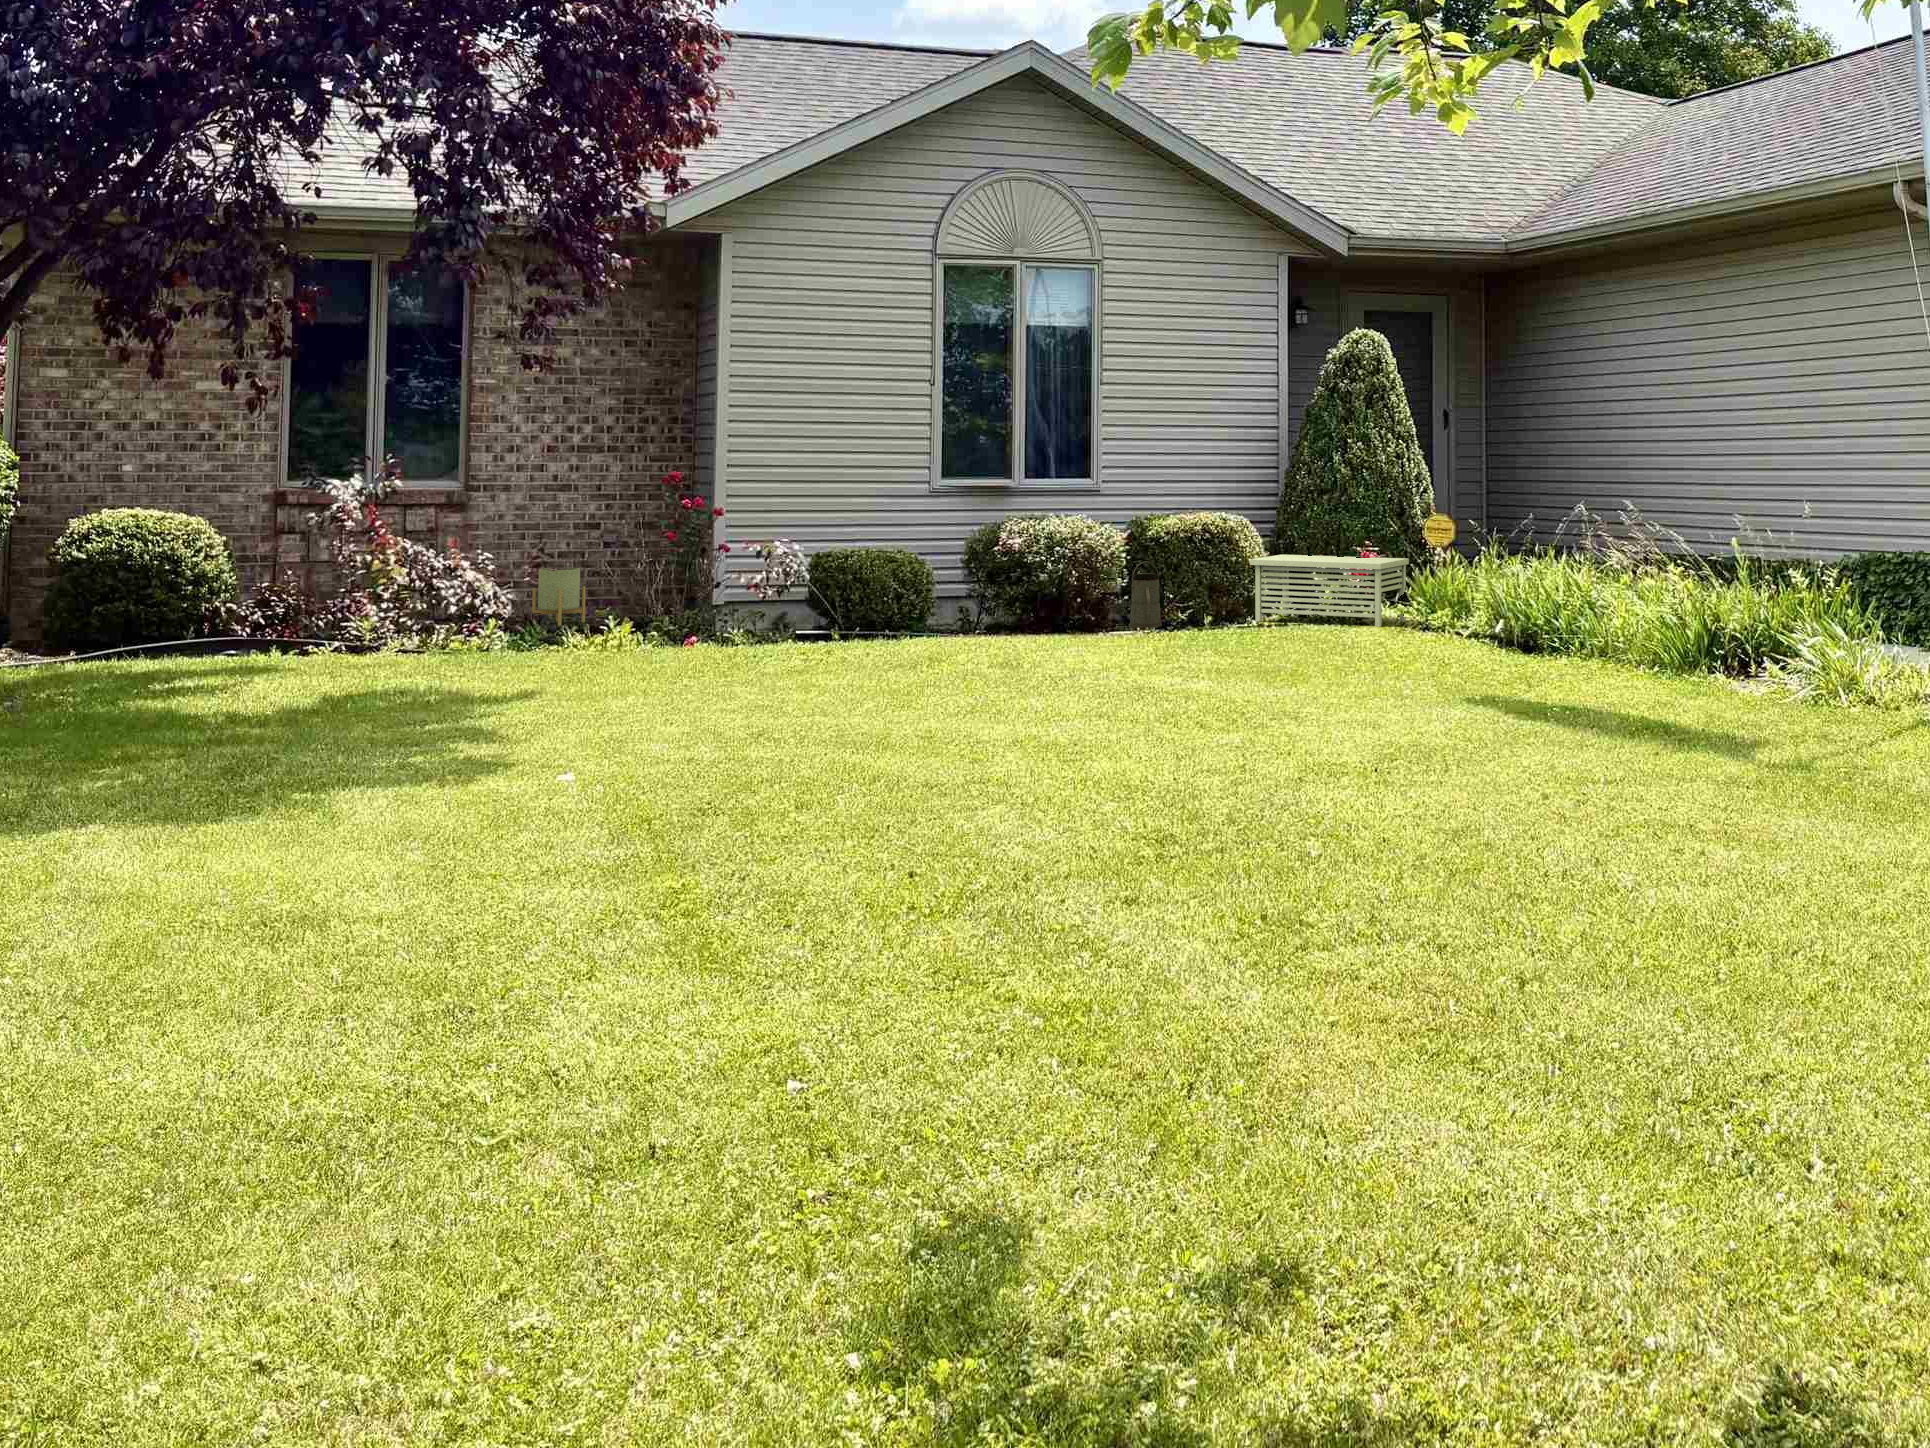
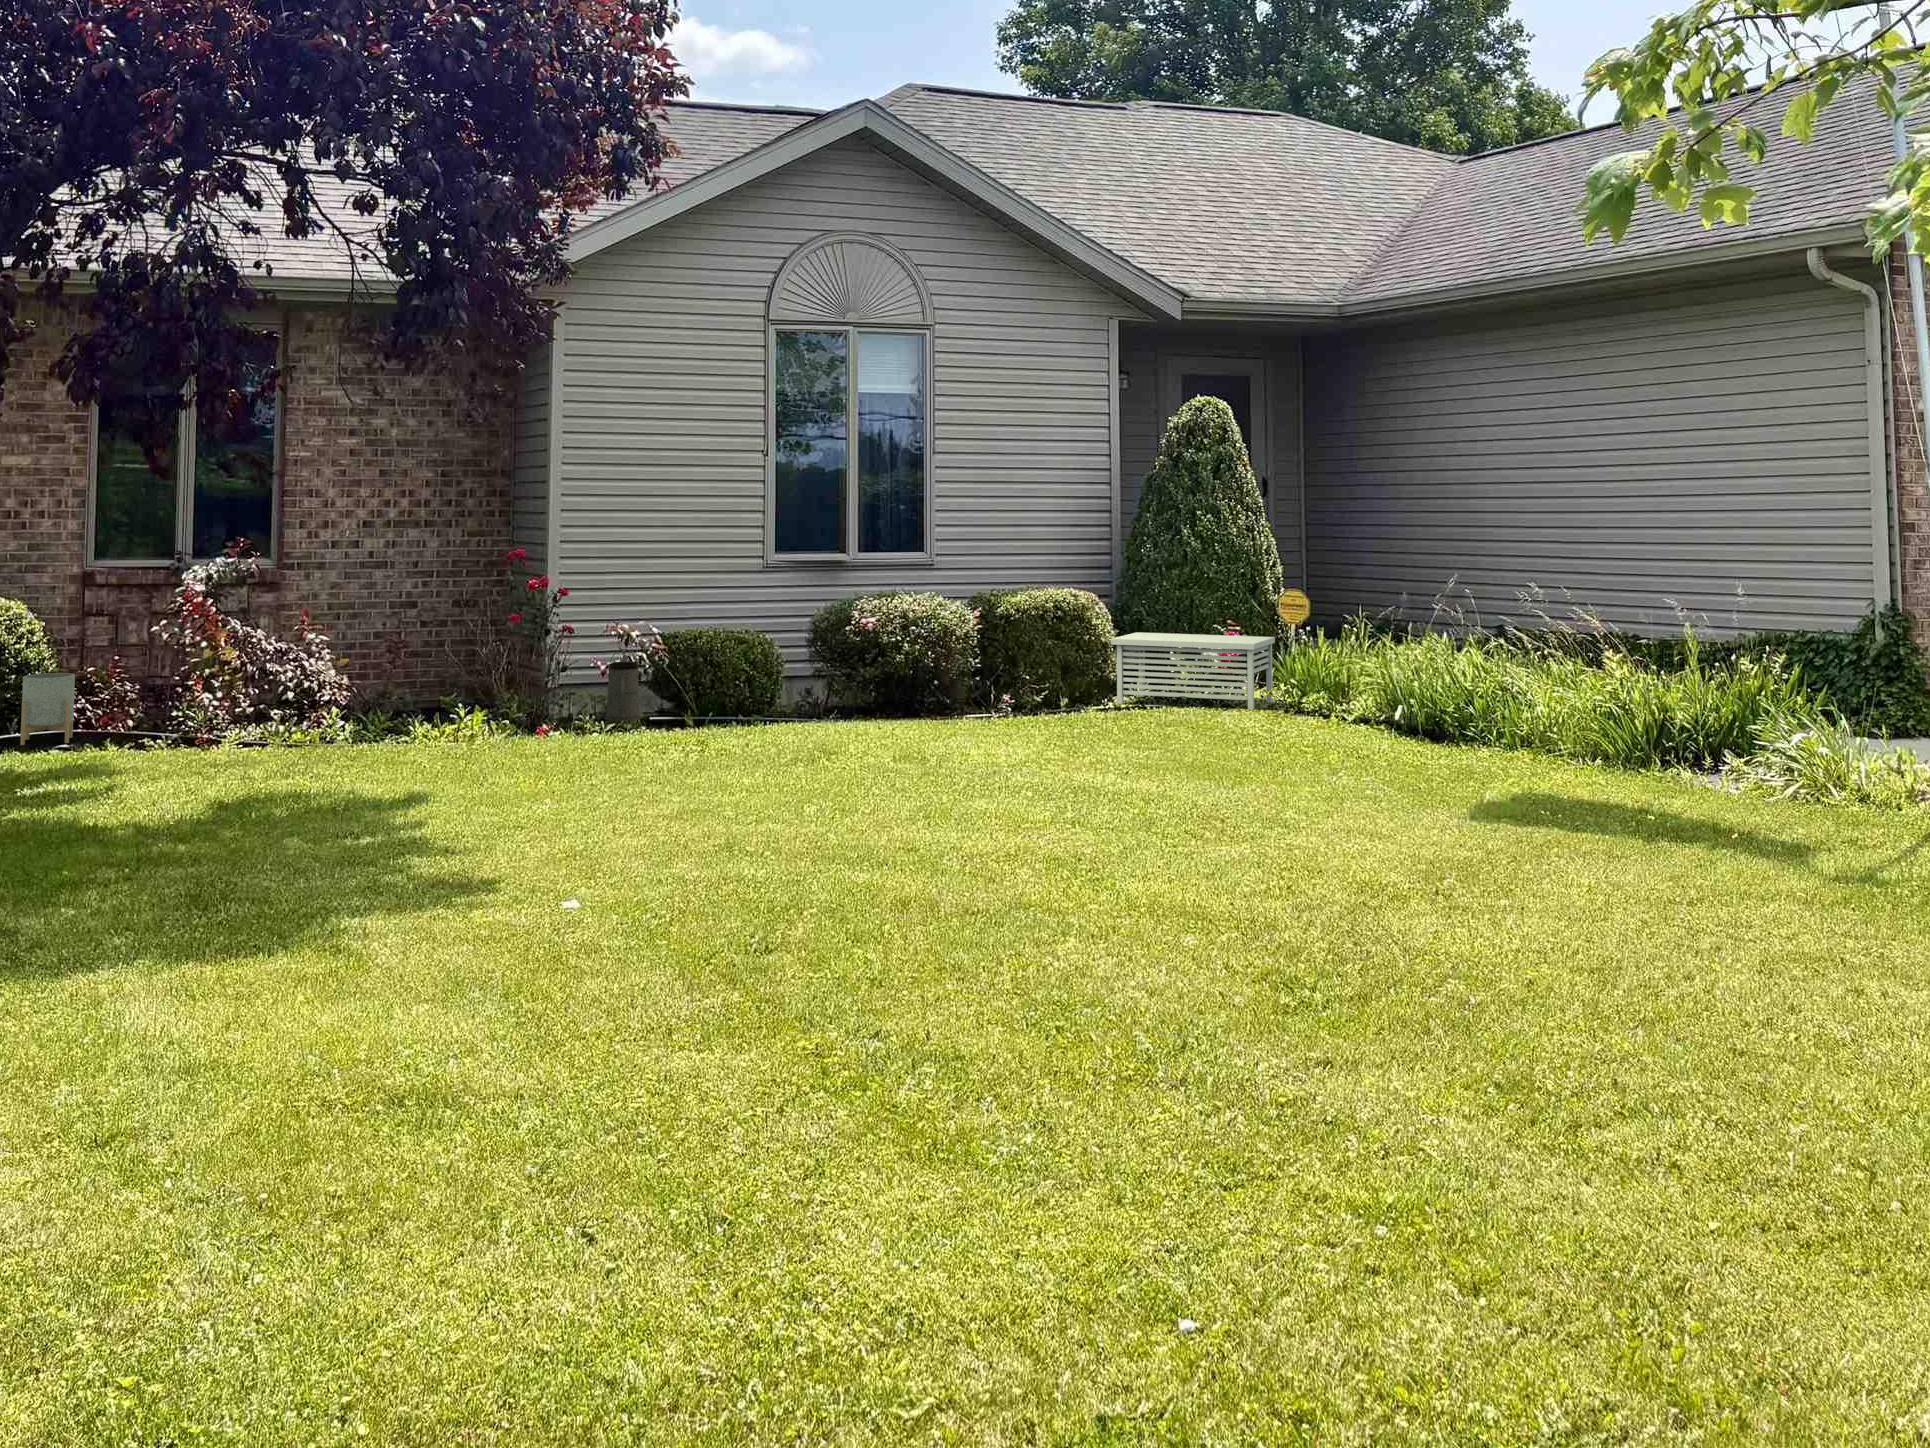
watering can: present [1129,561,1162,628] -> present [605,649,641,721]
planter: present [532,568,585,626] -> present [20,673,75,745]

